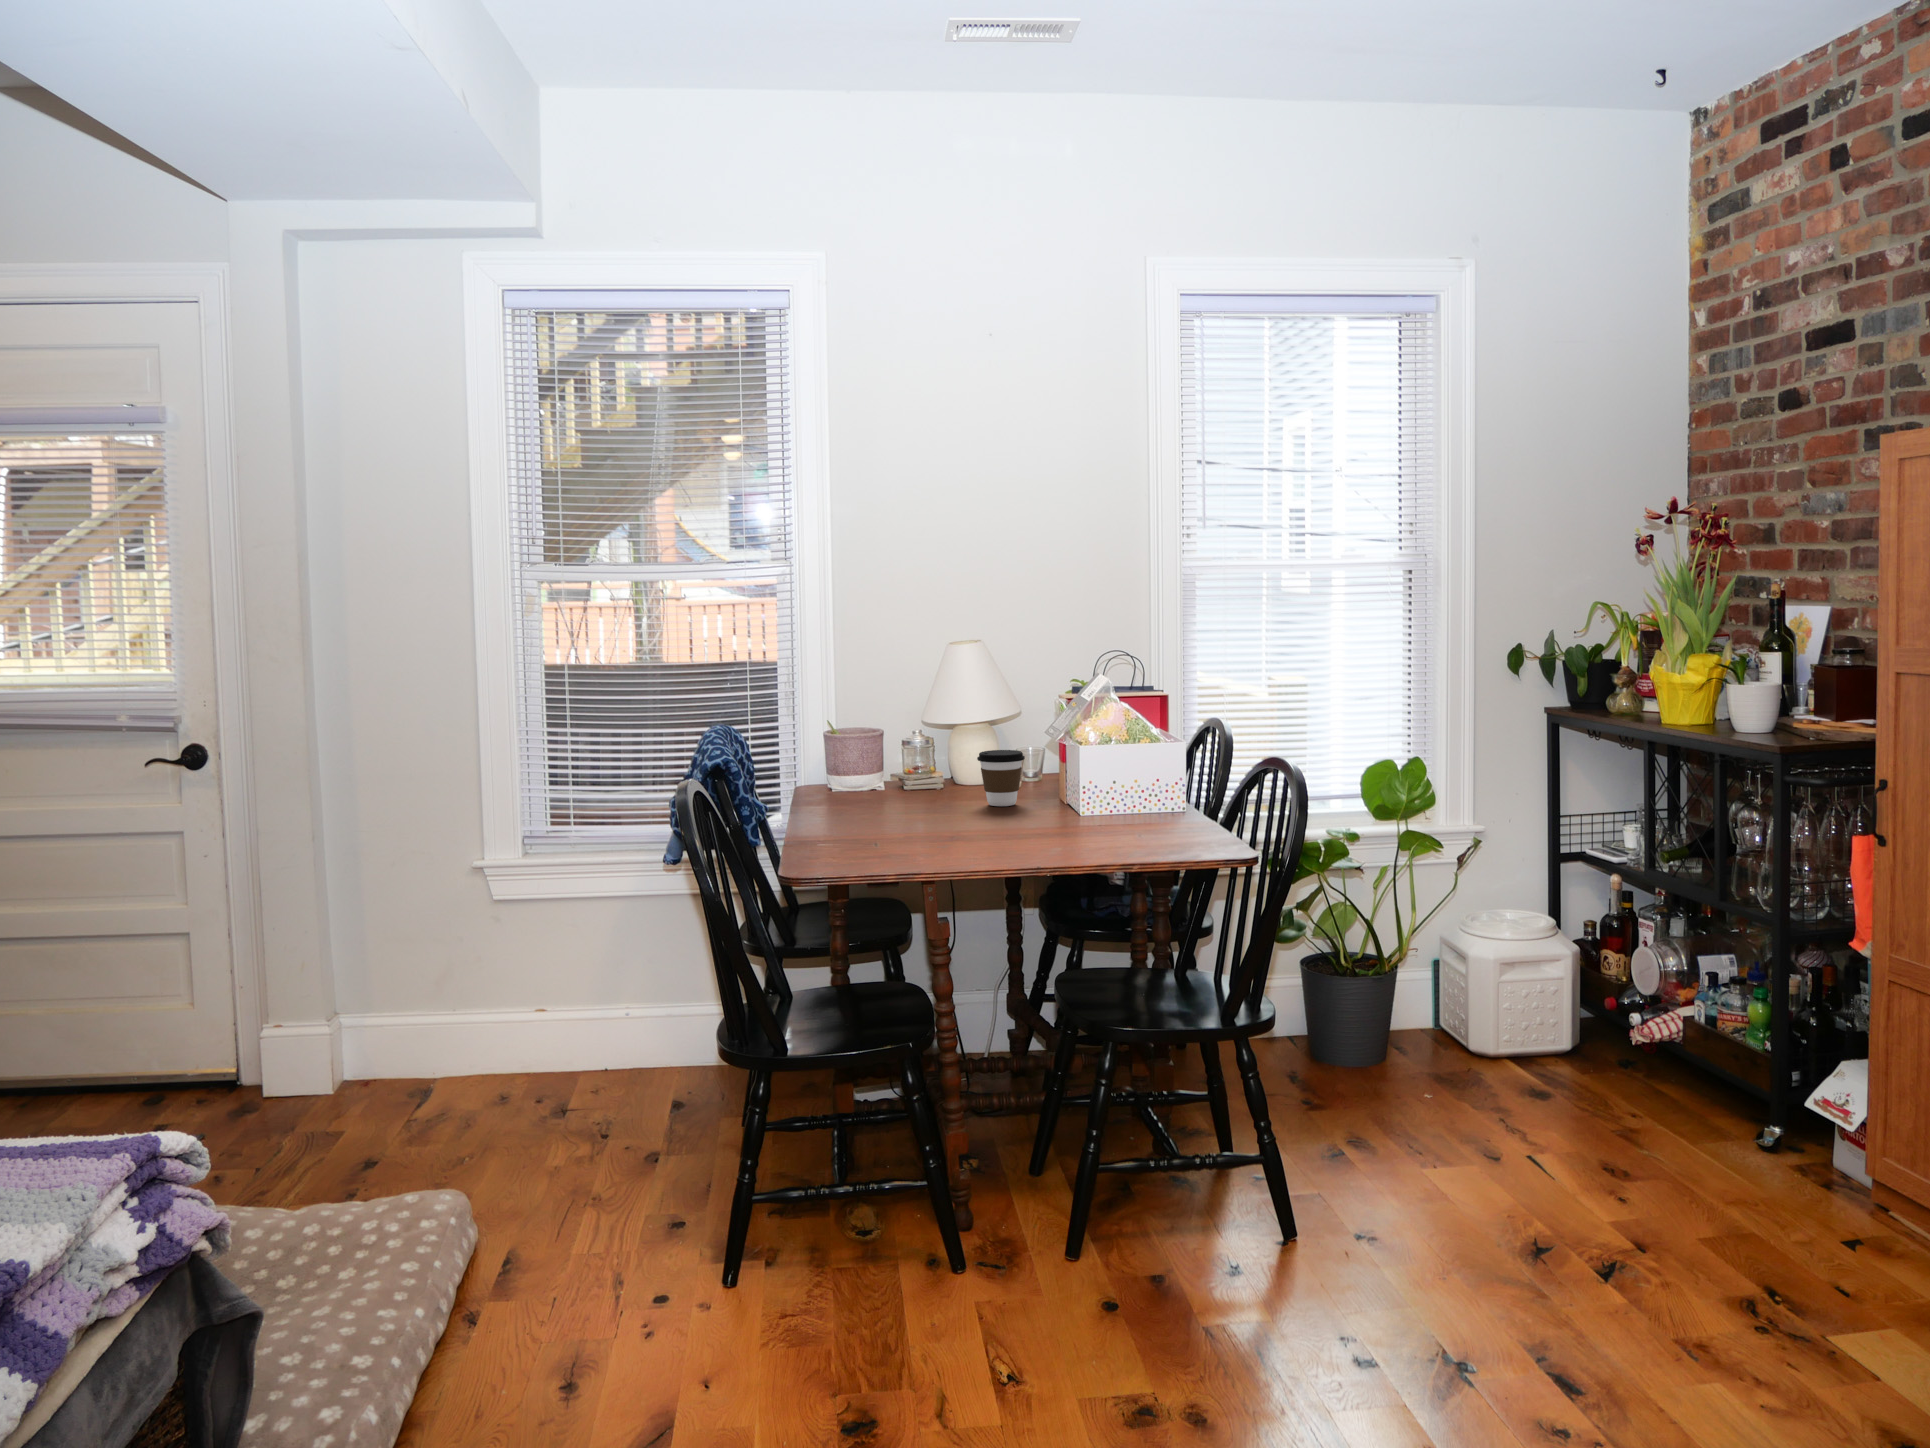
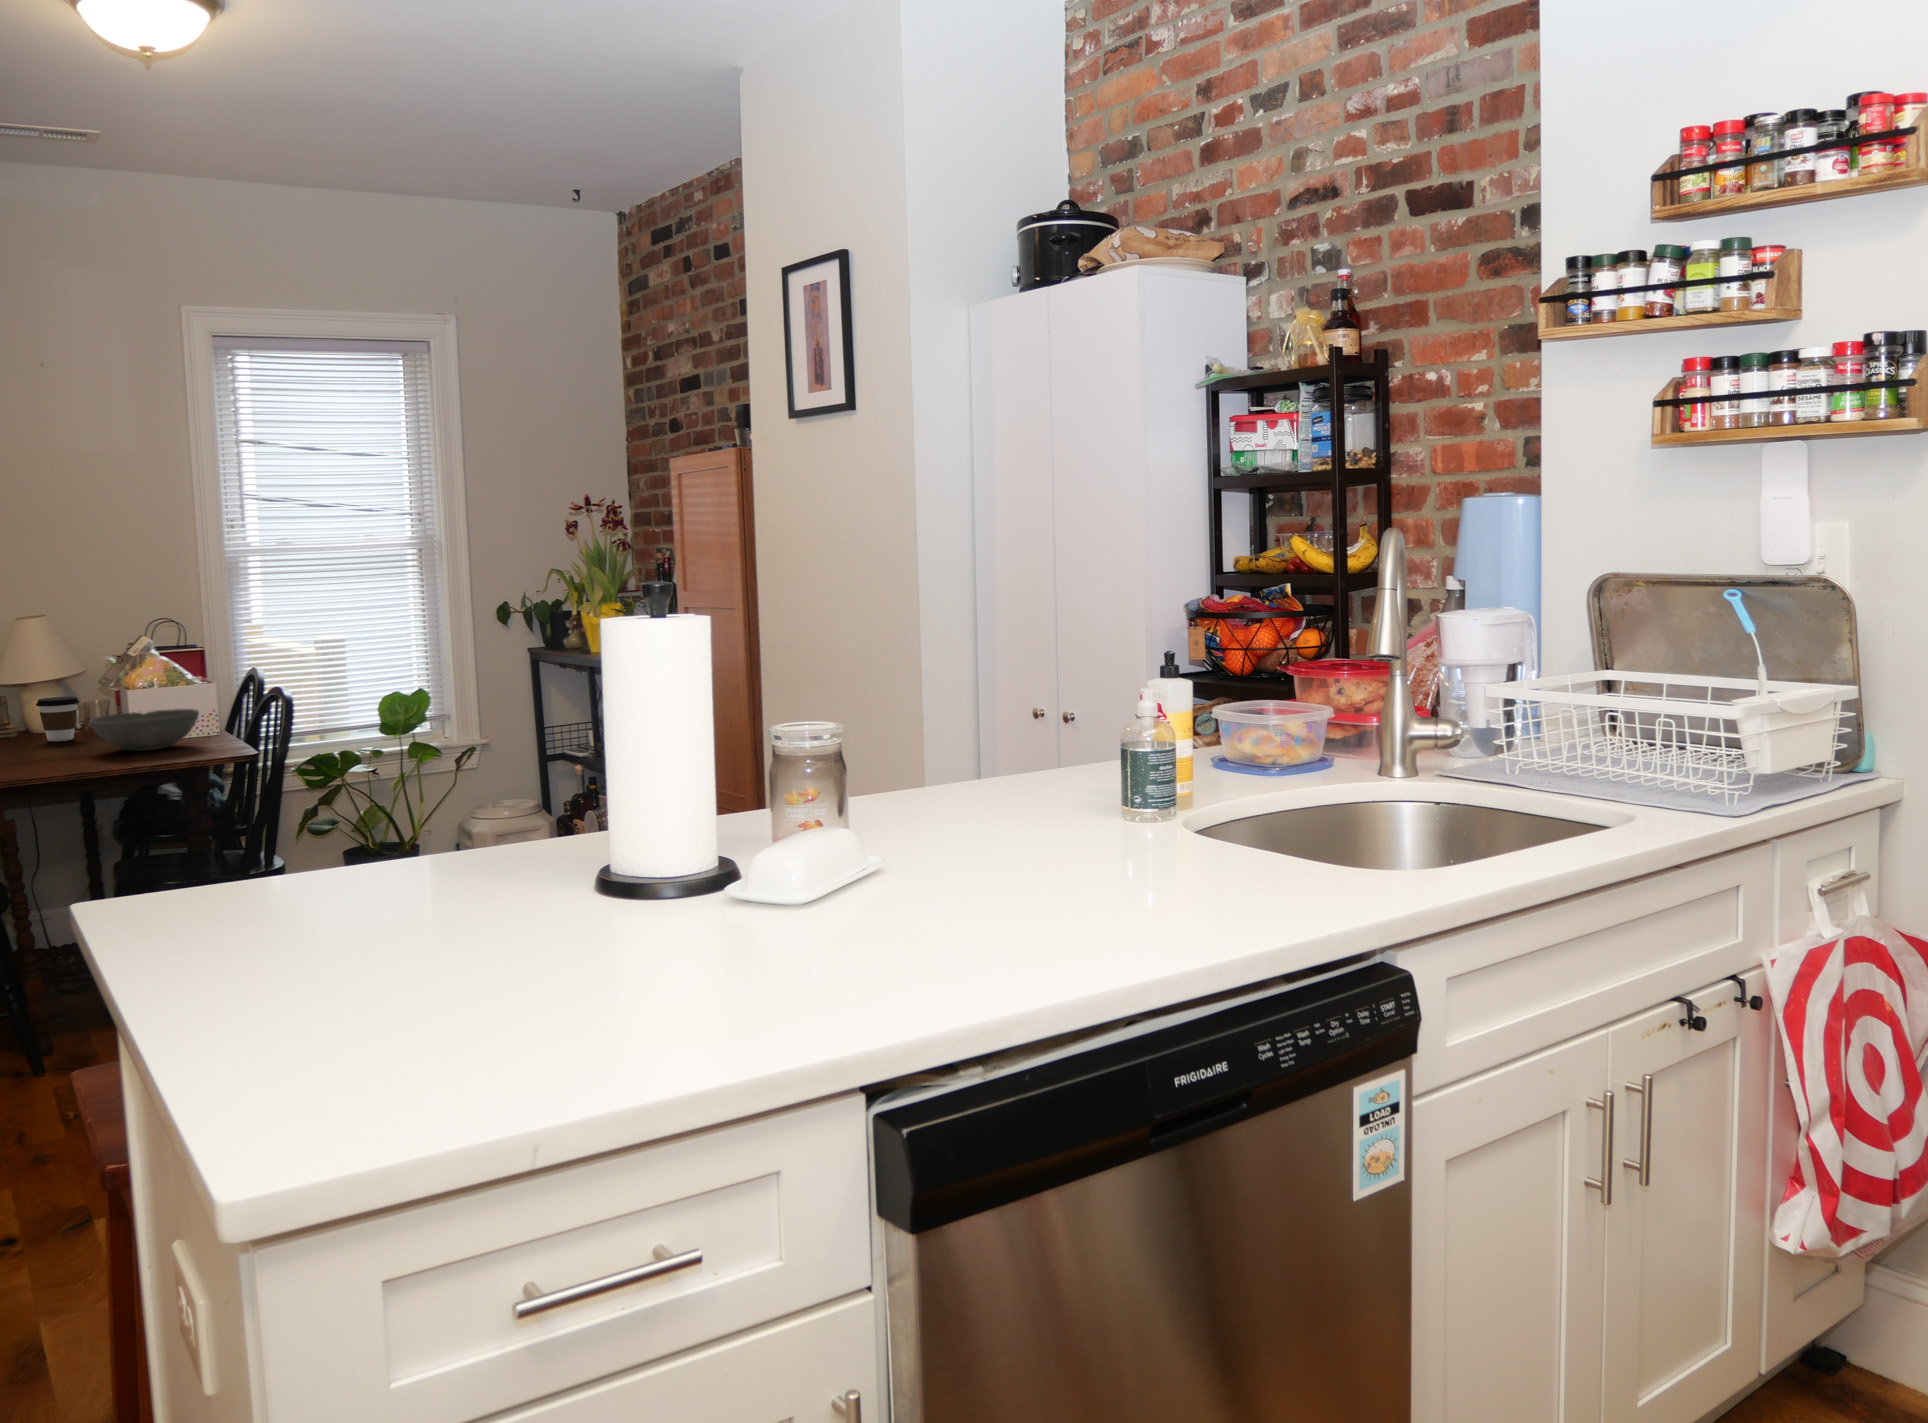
bowl: none [1035,778,1168,835] -> present [89,709,199,751]

